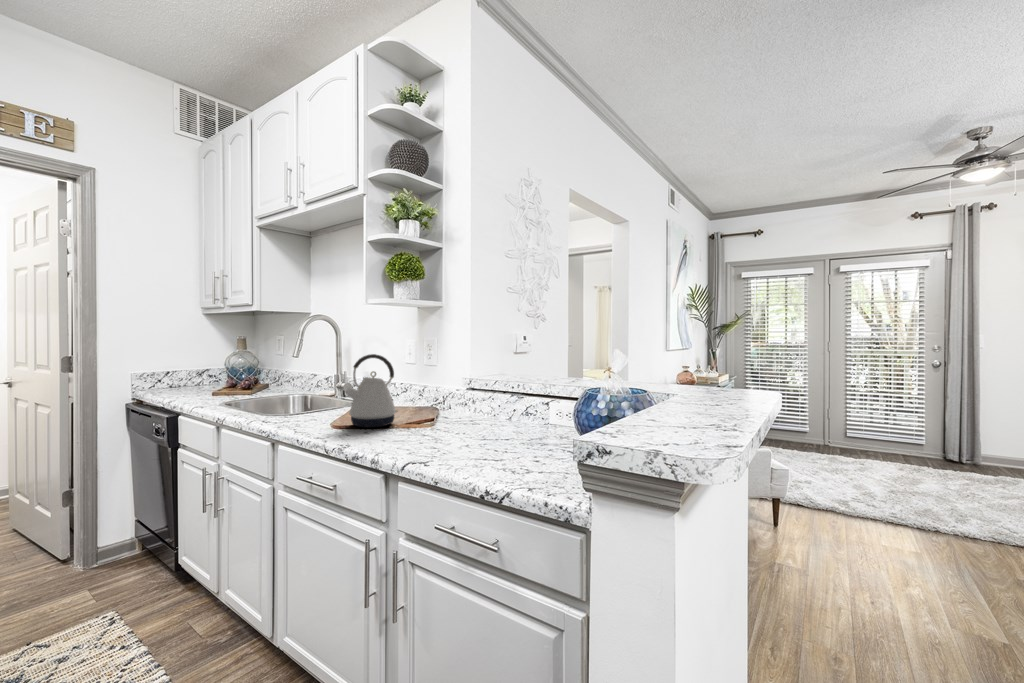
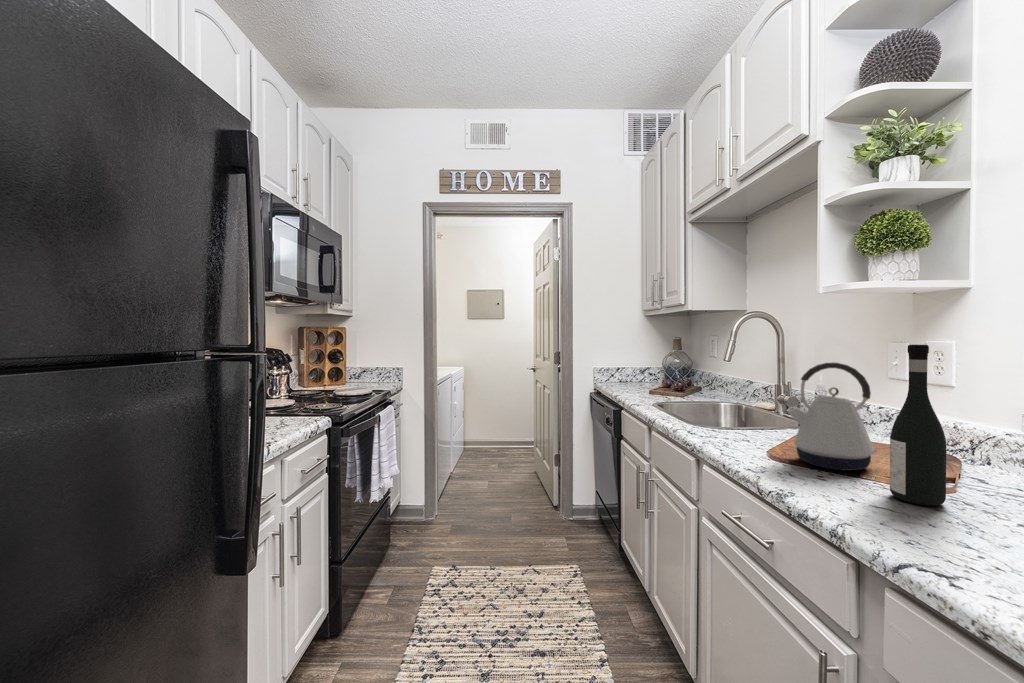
wine bottle: none [403,341,428,436] -> present [890,345,946,506]

